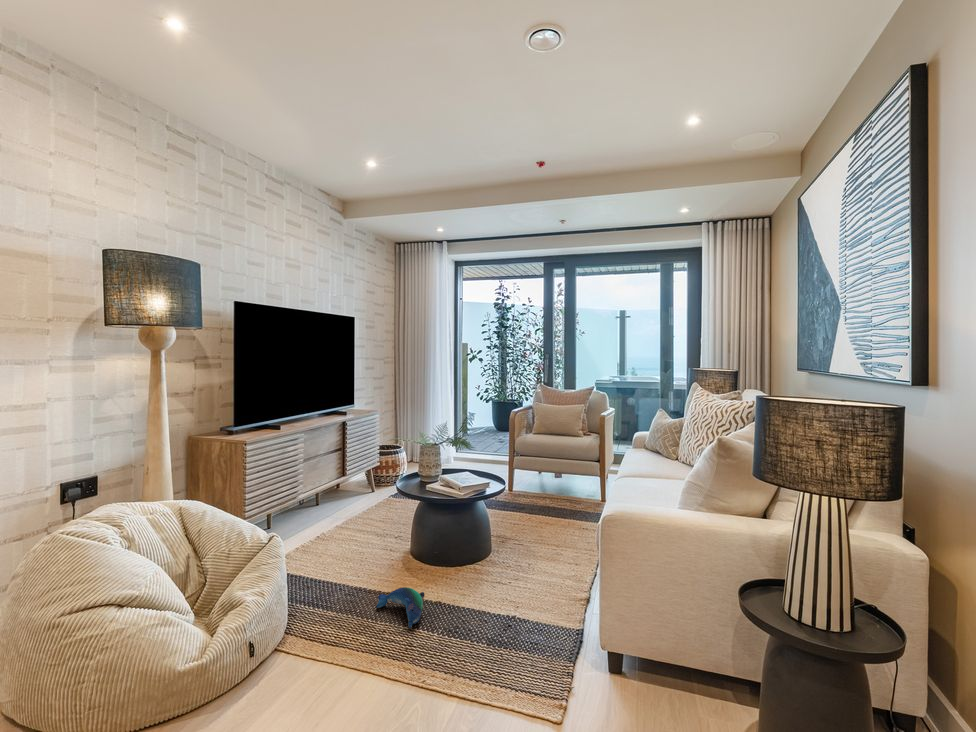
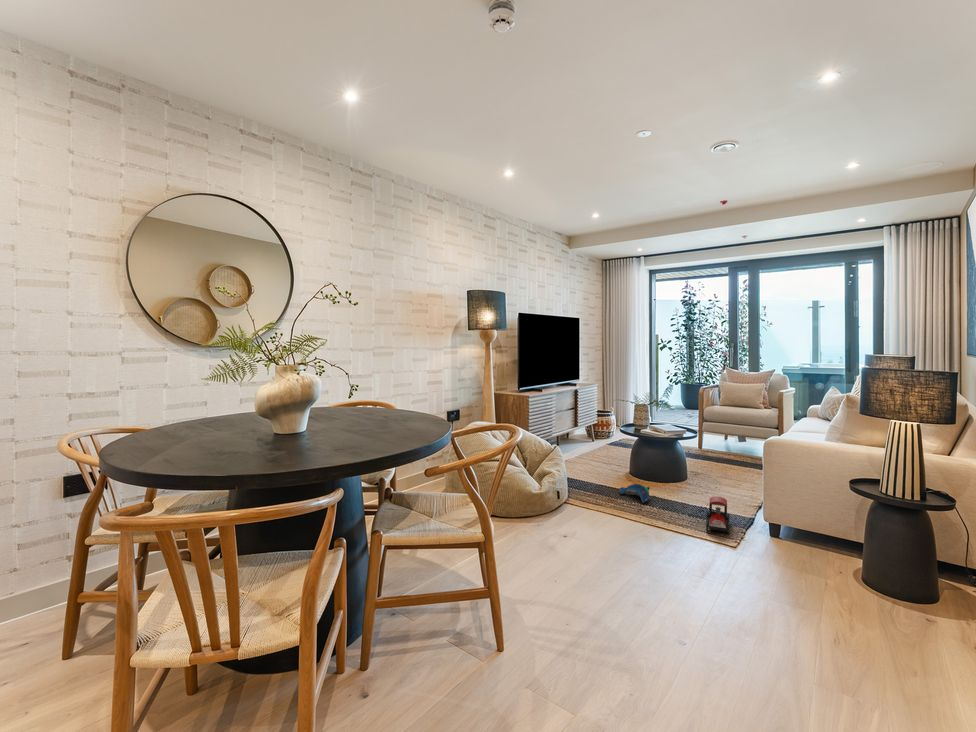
toy train: none [506,613,545,693] -> present [706,496,730,533]

